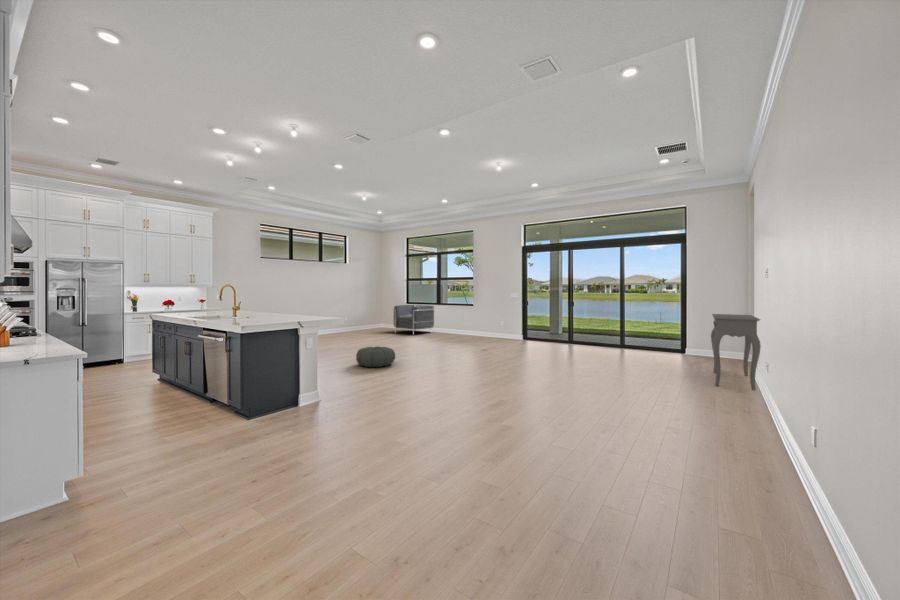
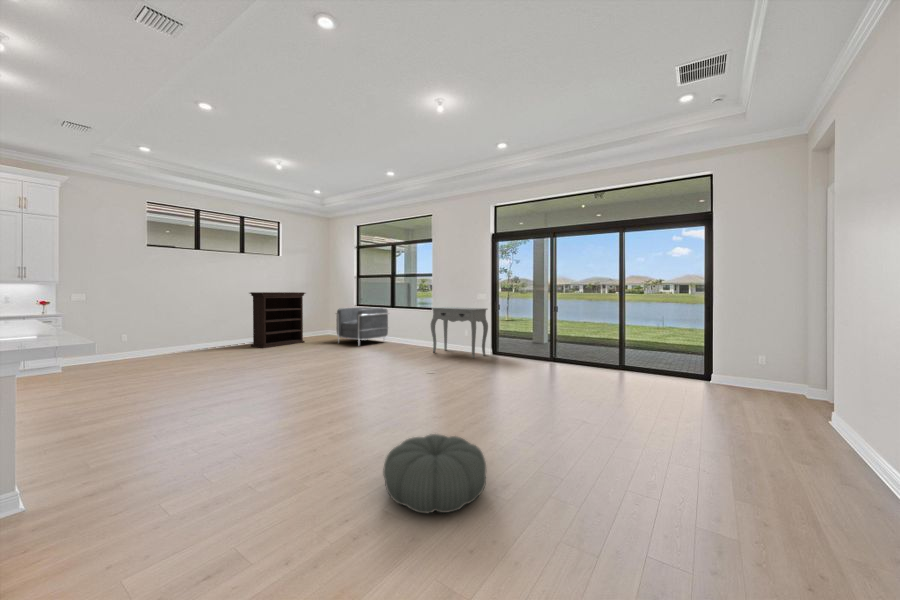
bookshelf: none [328,293,369,336] -> present [250,292,305,348]
console table: present [711,314,761,390] -> present [431,307,488,358]
pouf: present [356,346,395,367] -> present [383,434,486,513]

